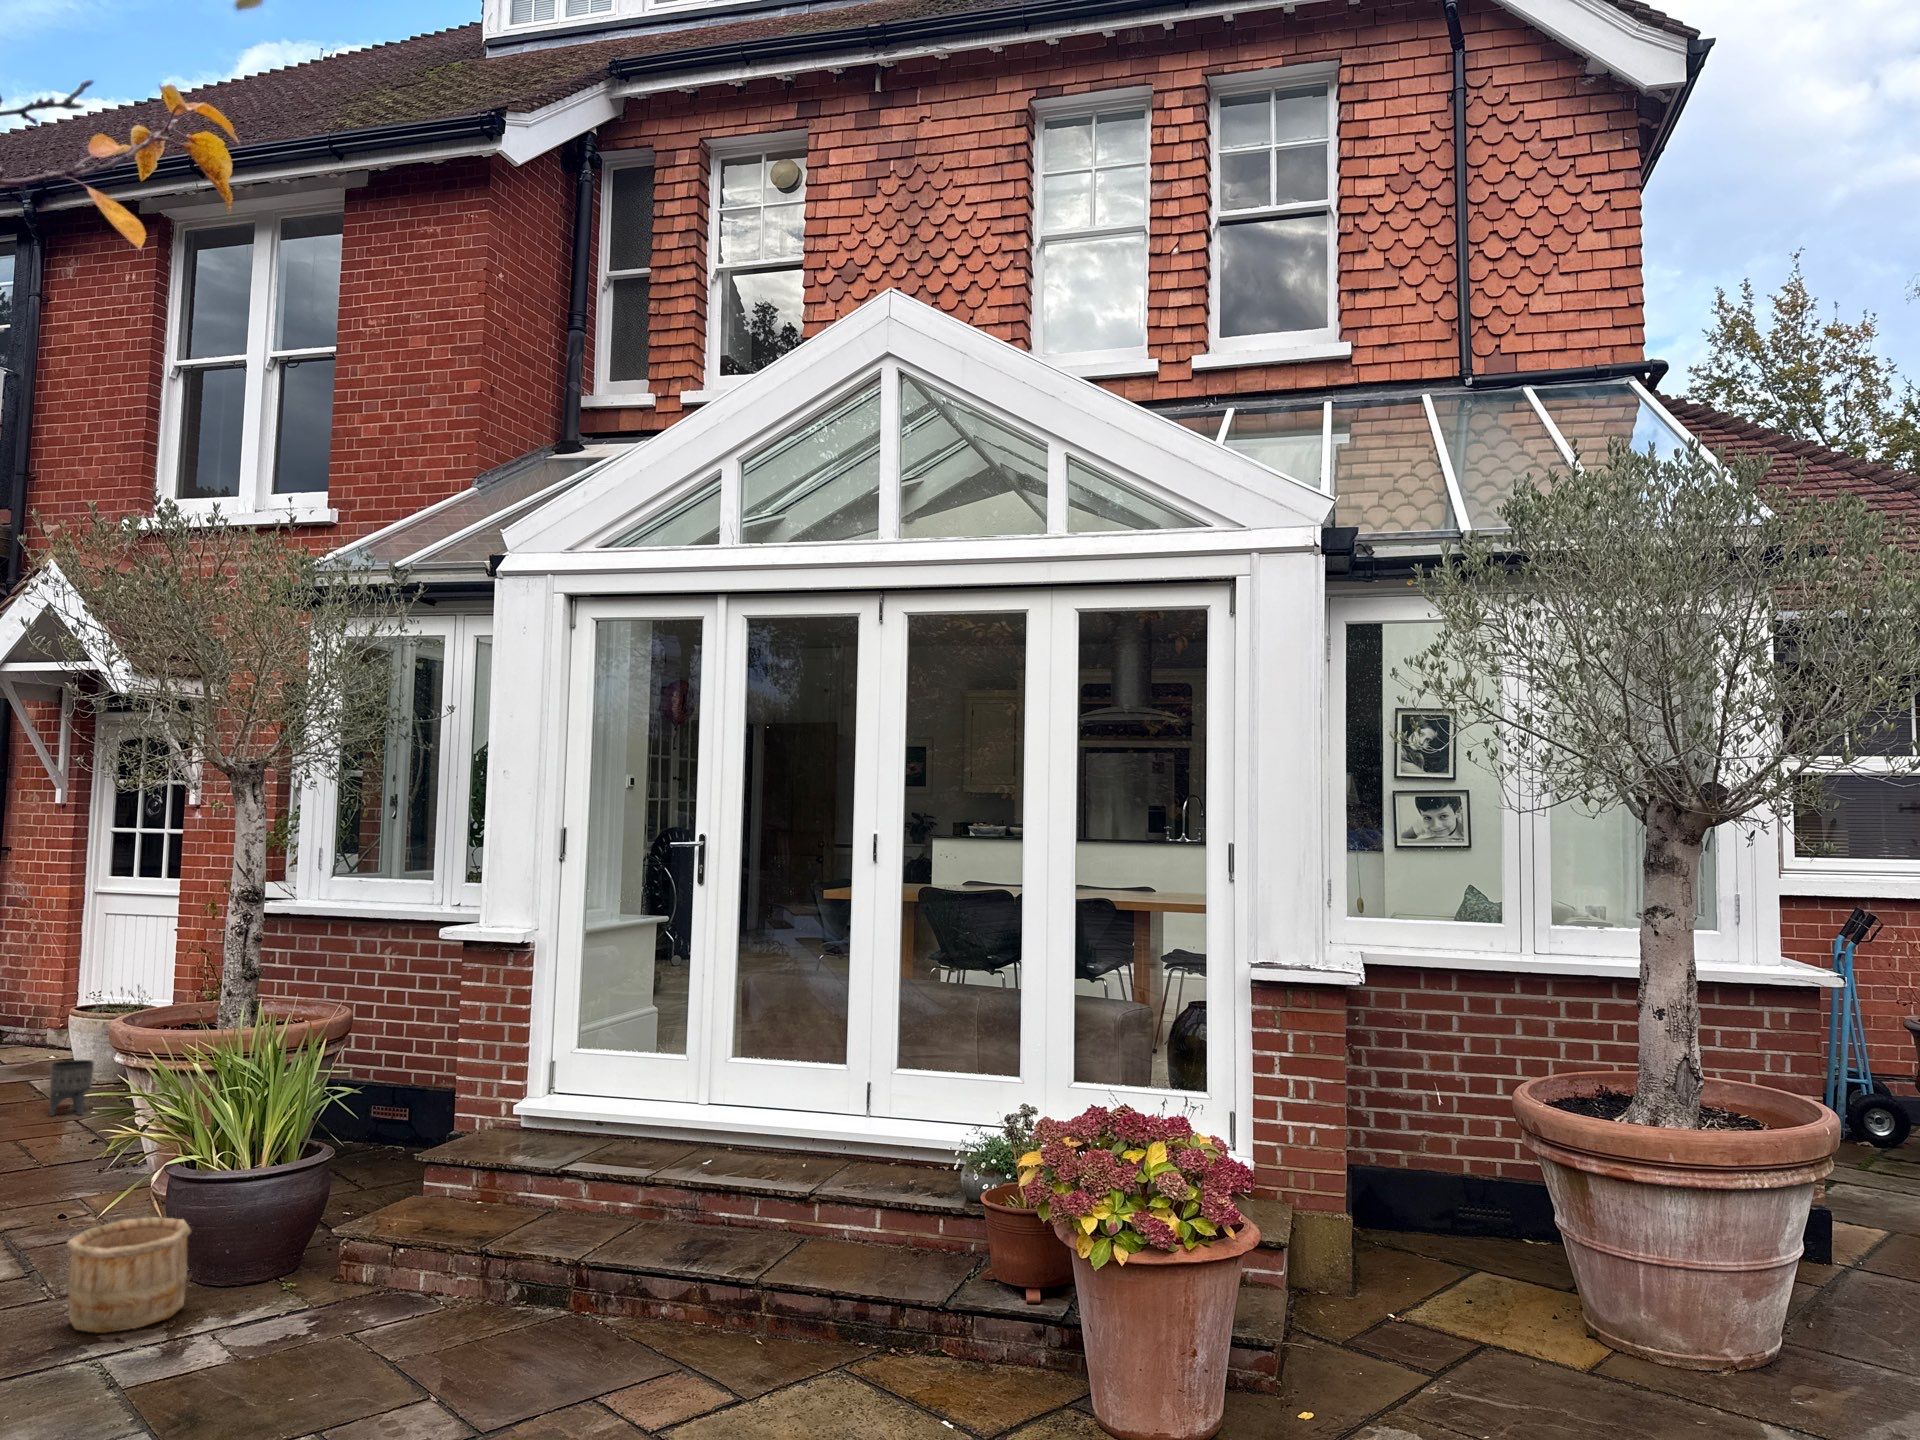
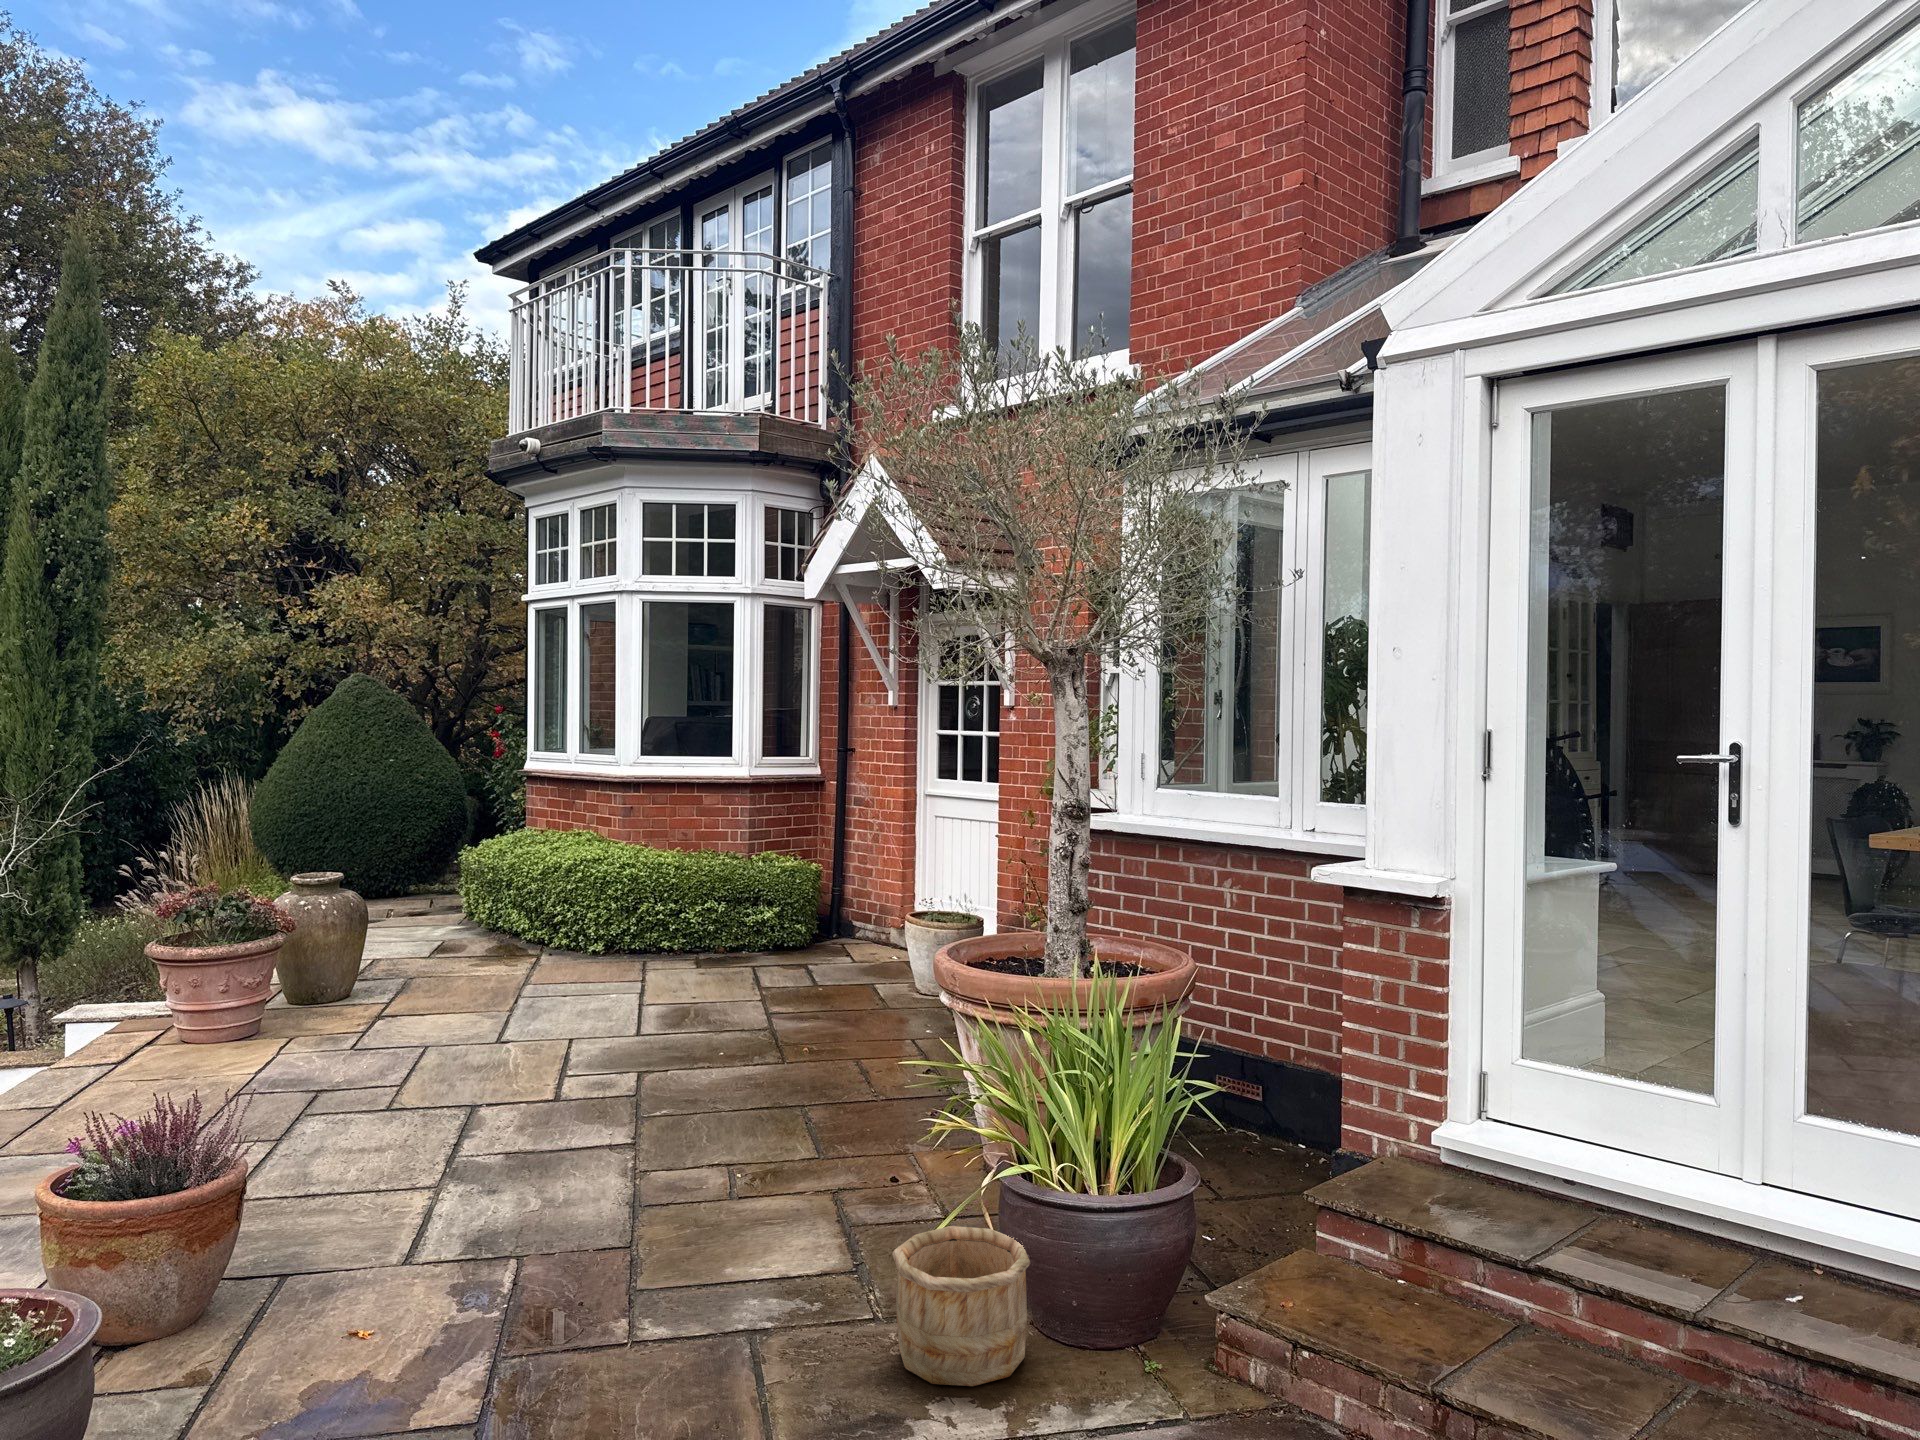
planter: present [50,1060,95,1116] -> none [890,970,928,1029]

